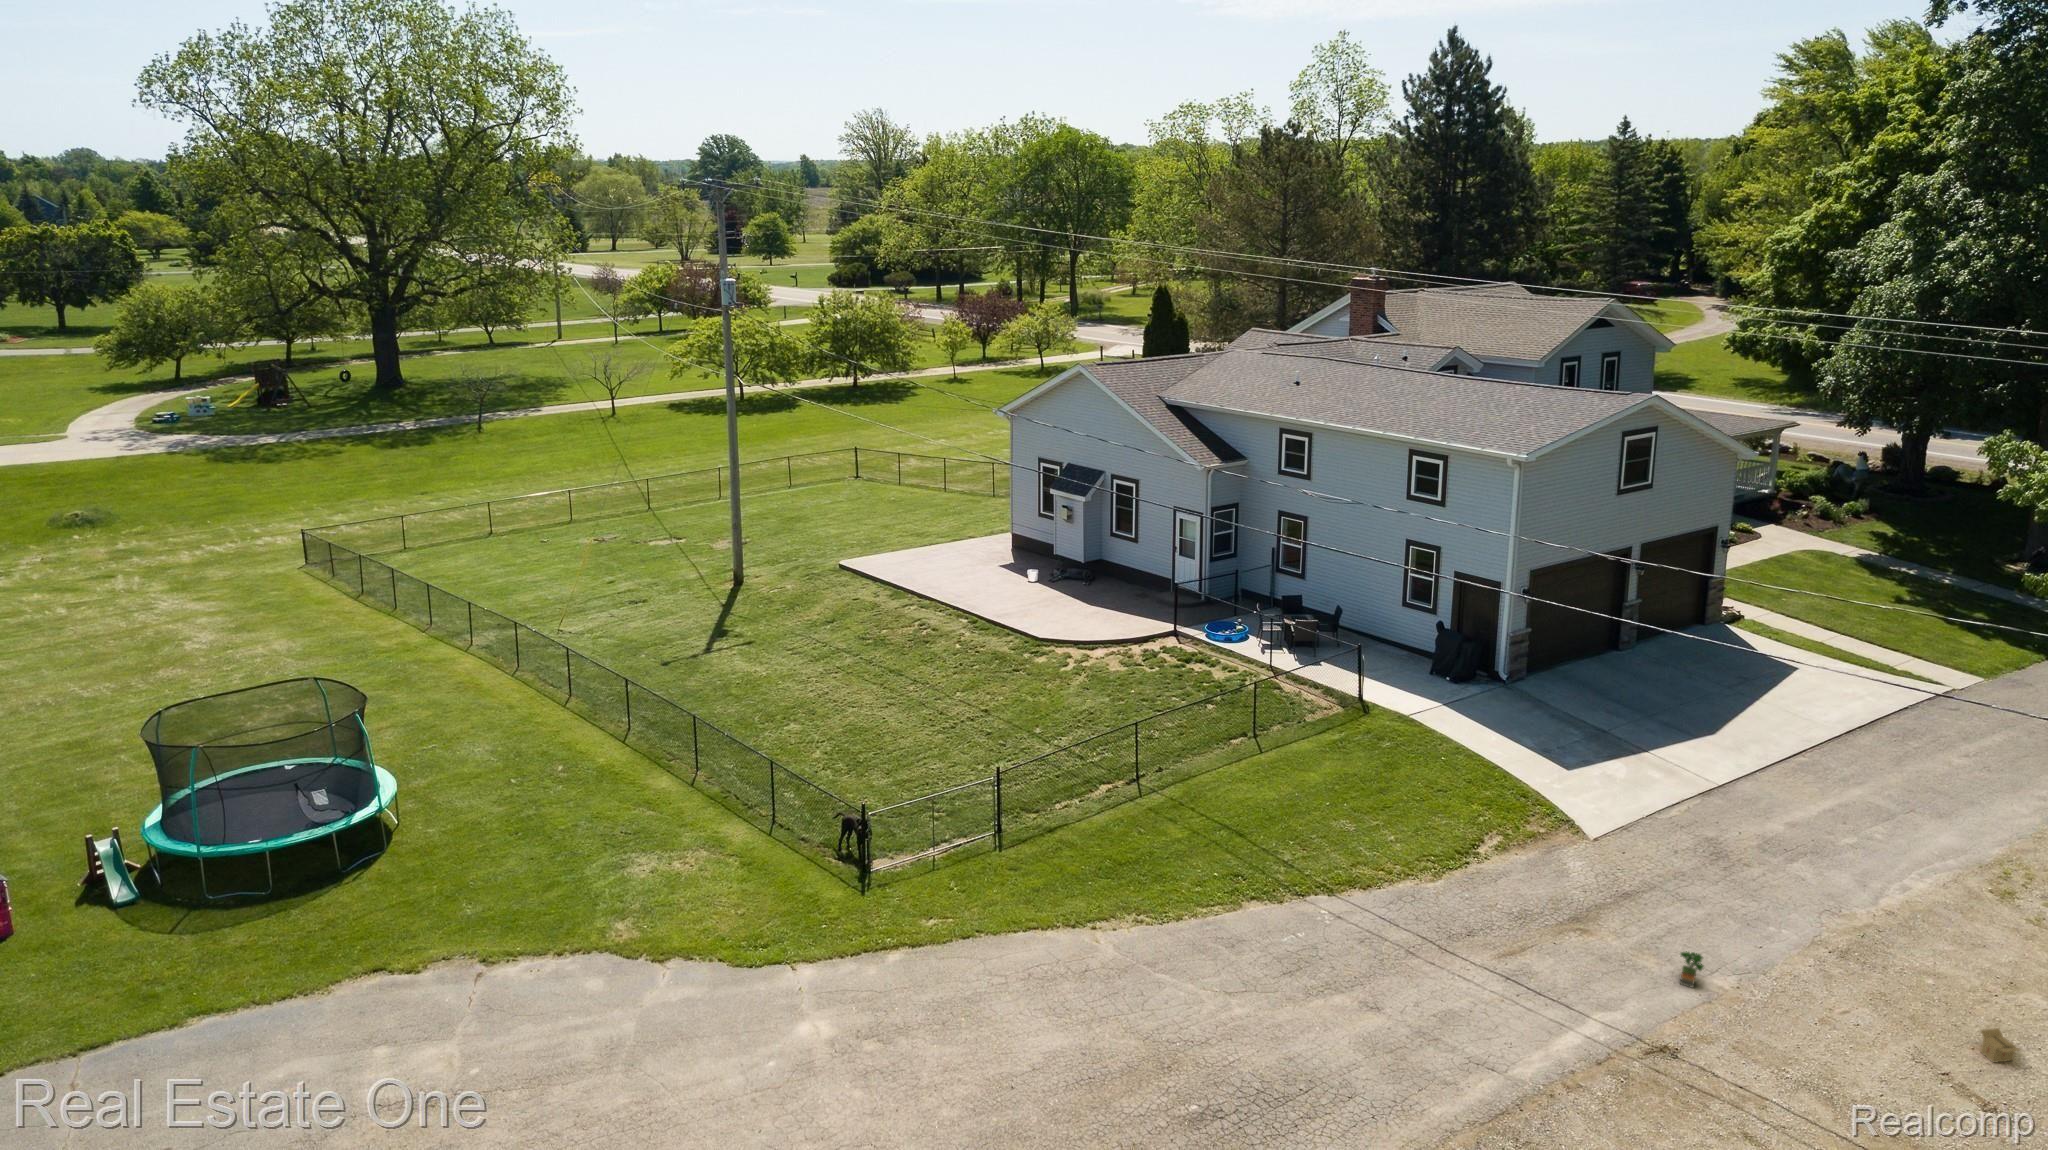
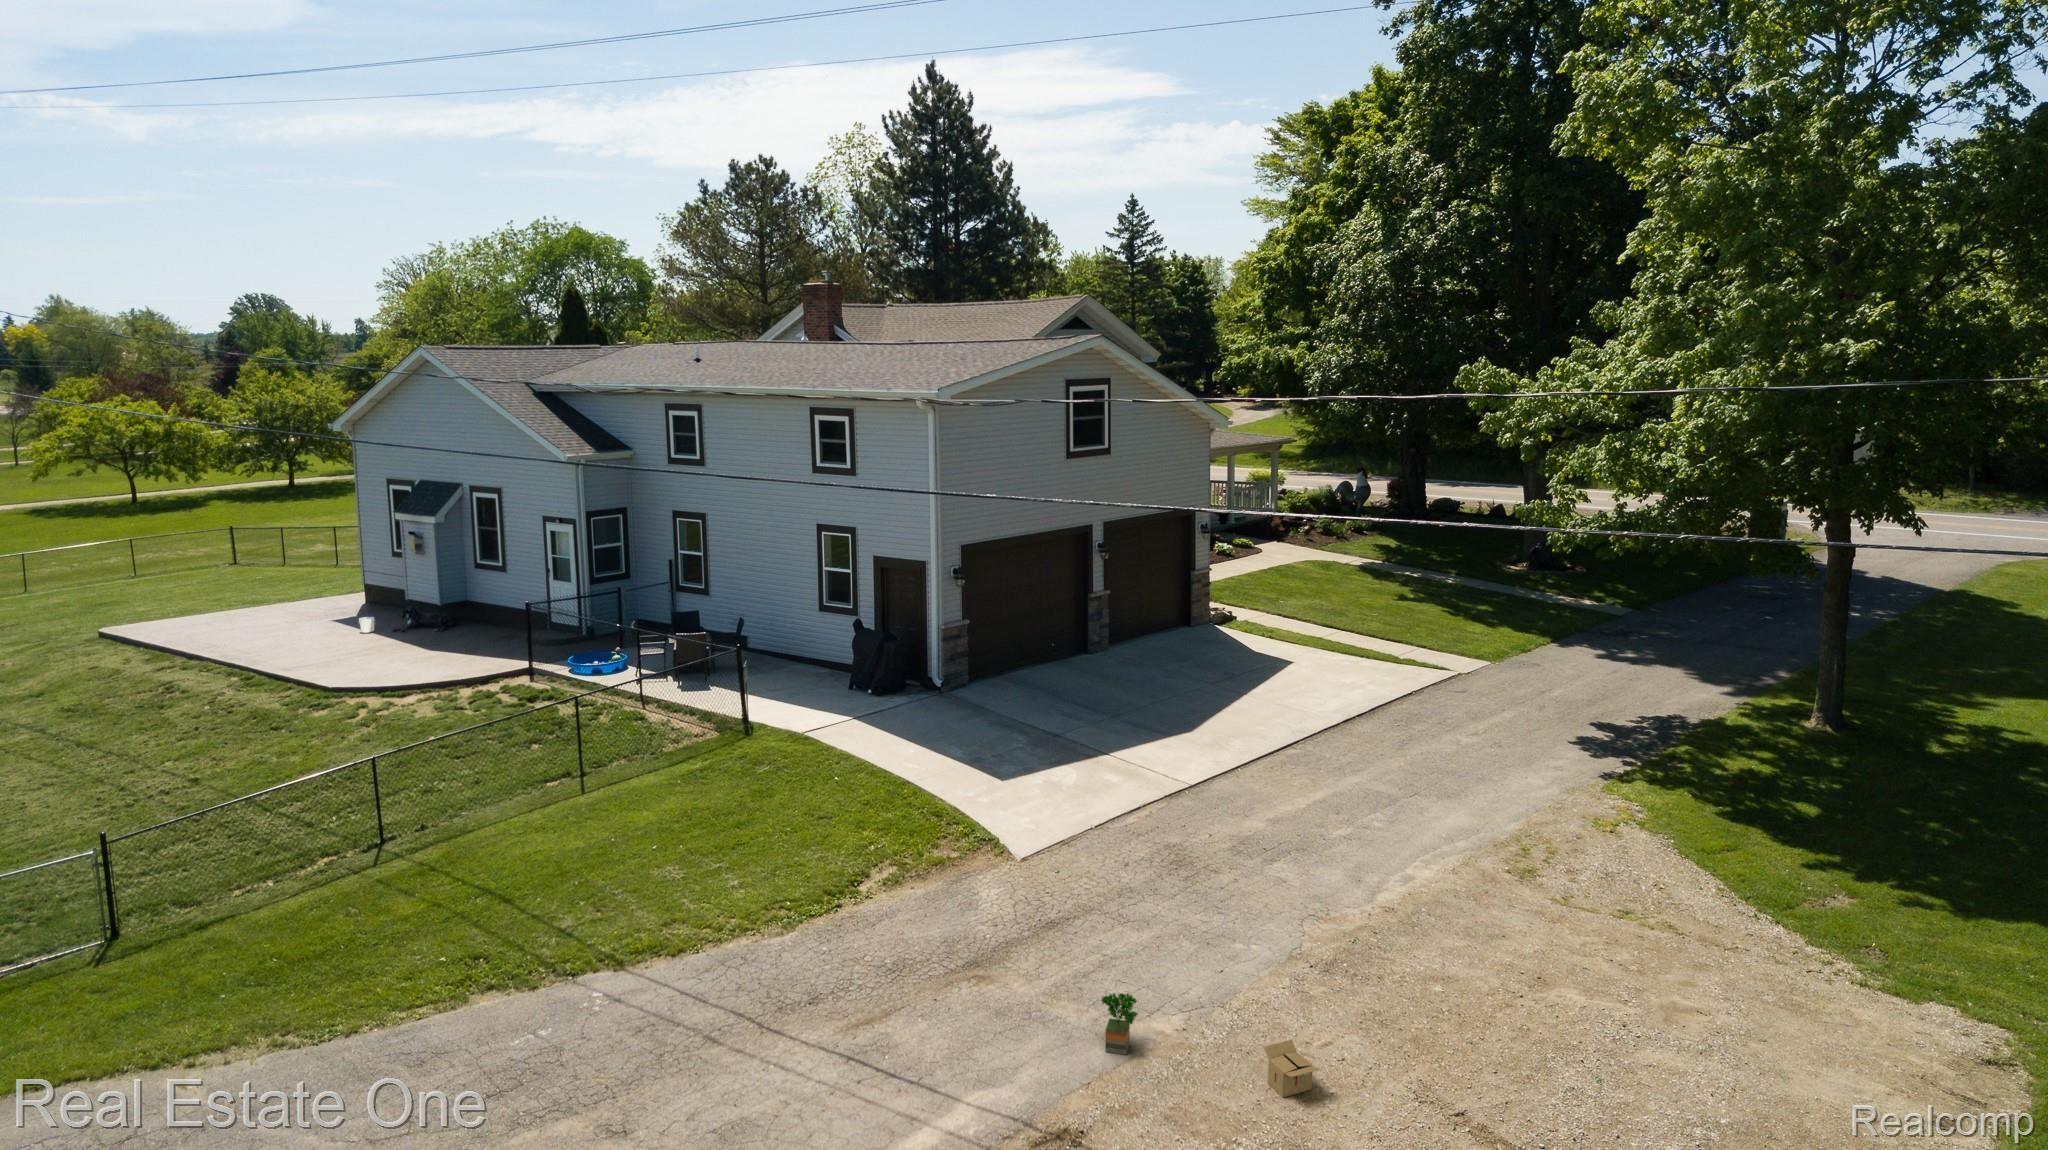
cardboard box: present [1981,1028,2021,1063] -> present [1264,1040,1320,1098]

